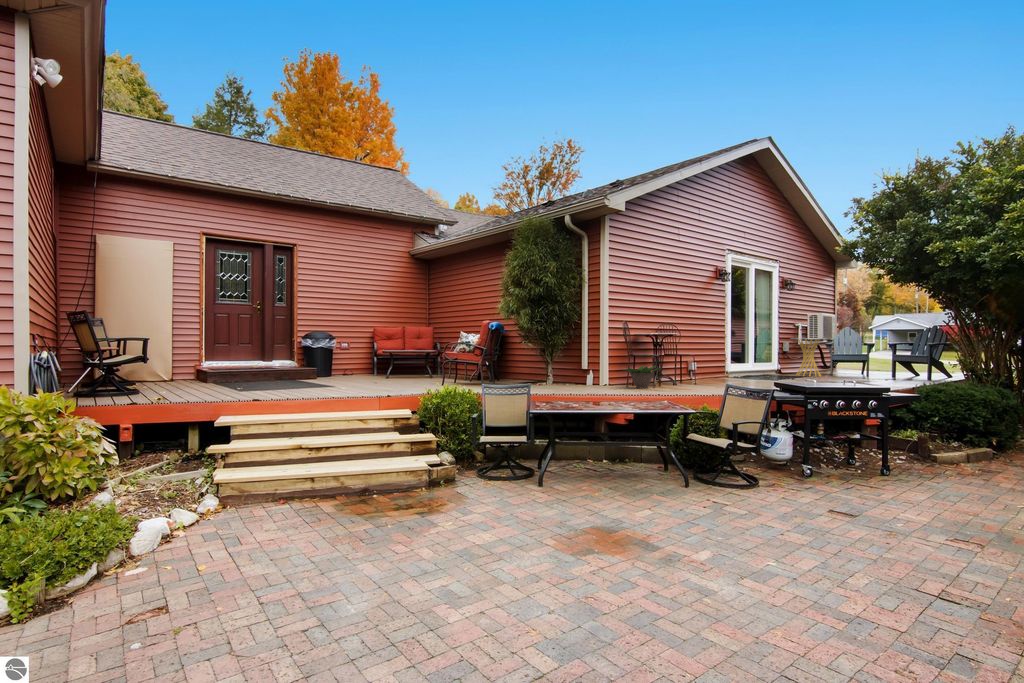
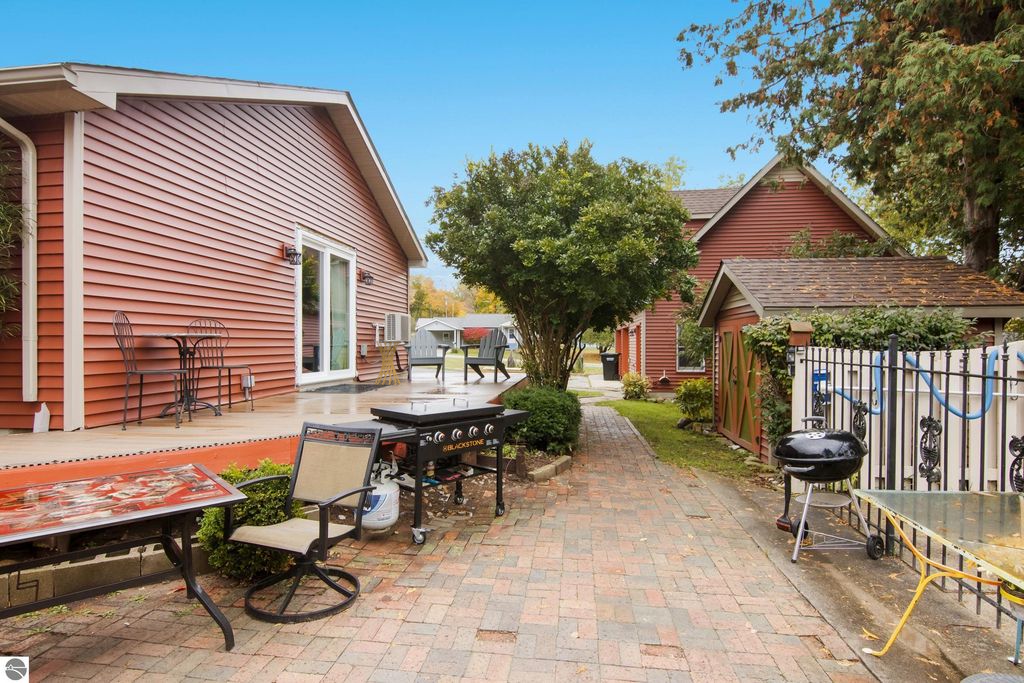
decorative plant: present [626,366,659,388] -> none [113,387,193,428]

